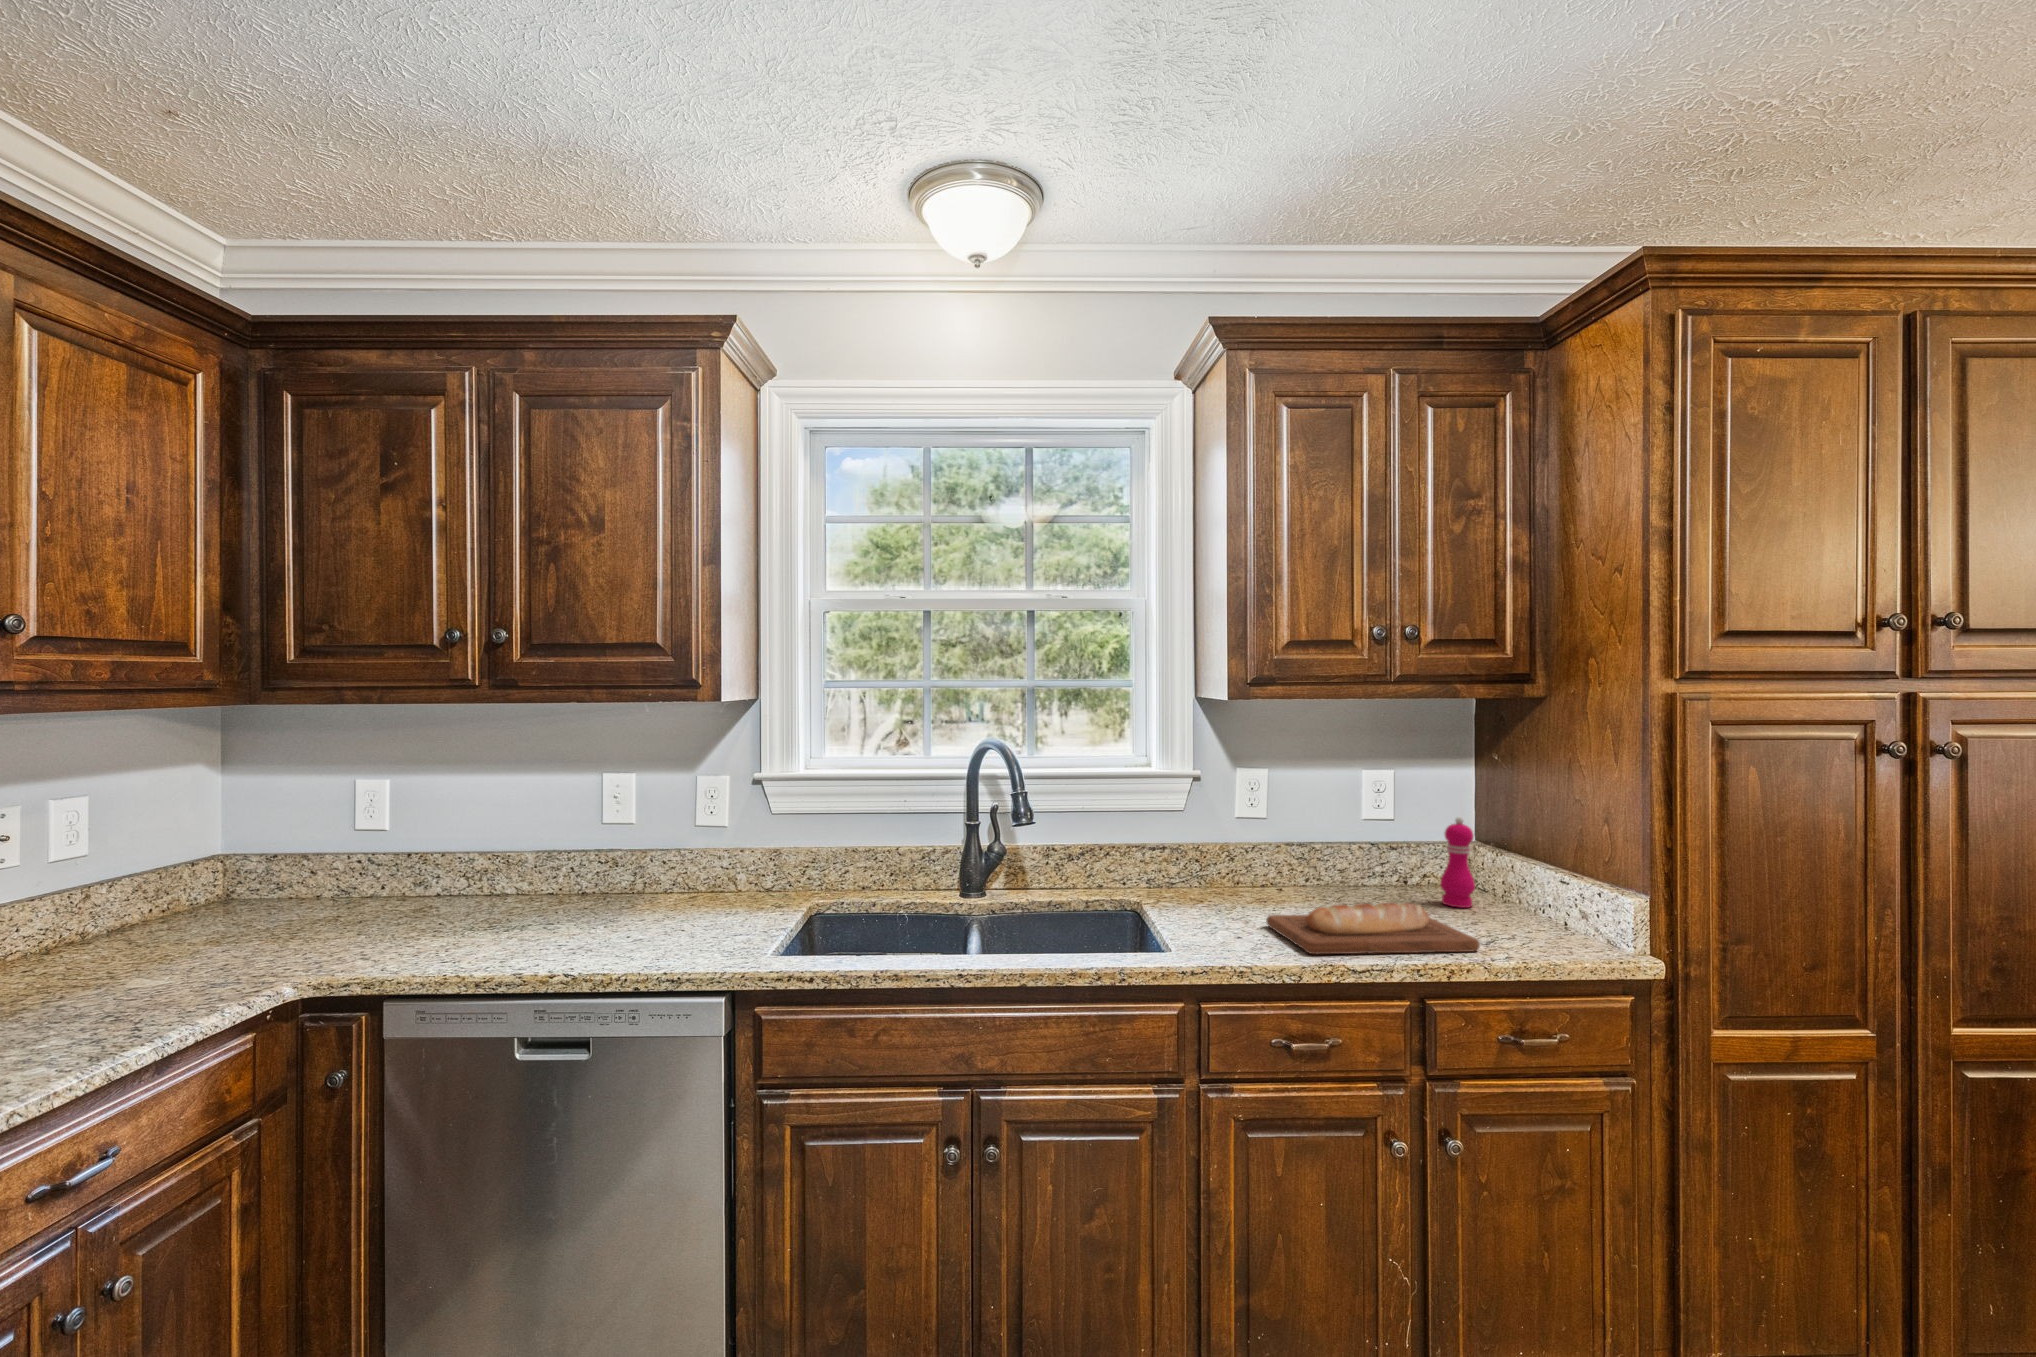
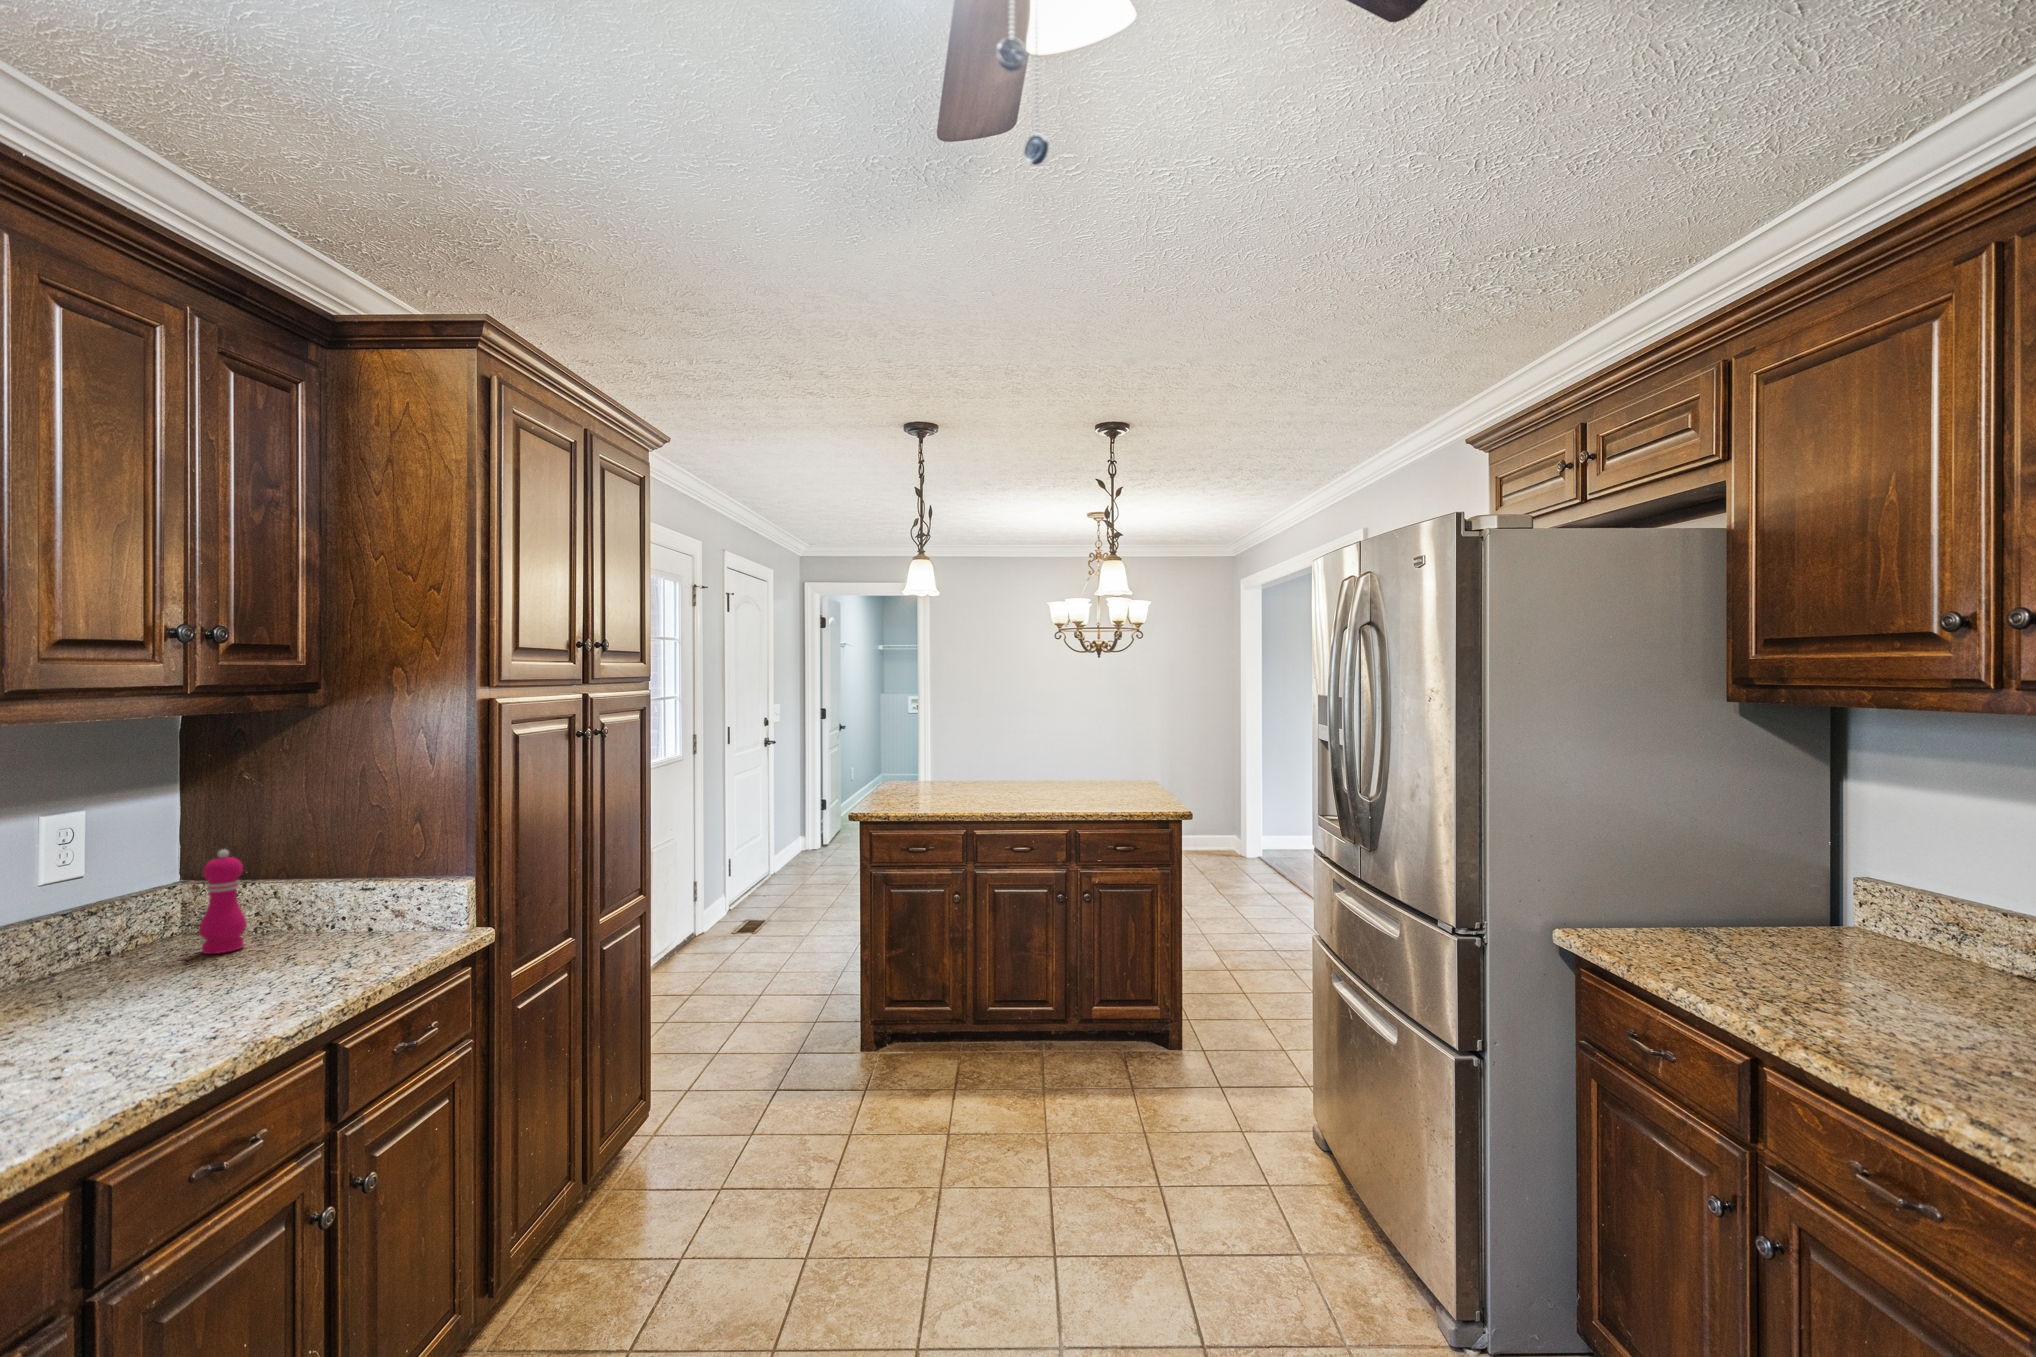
bread loaf: present [1266,903,1480,954] -> none [70,952,354,1054]

